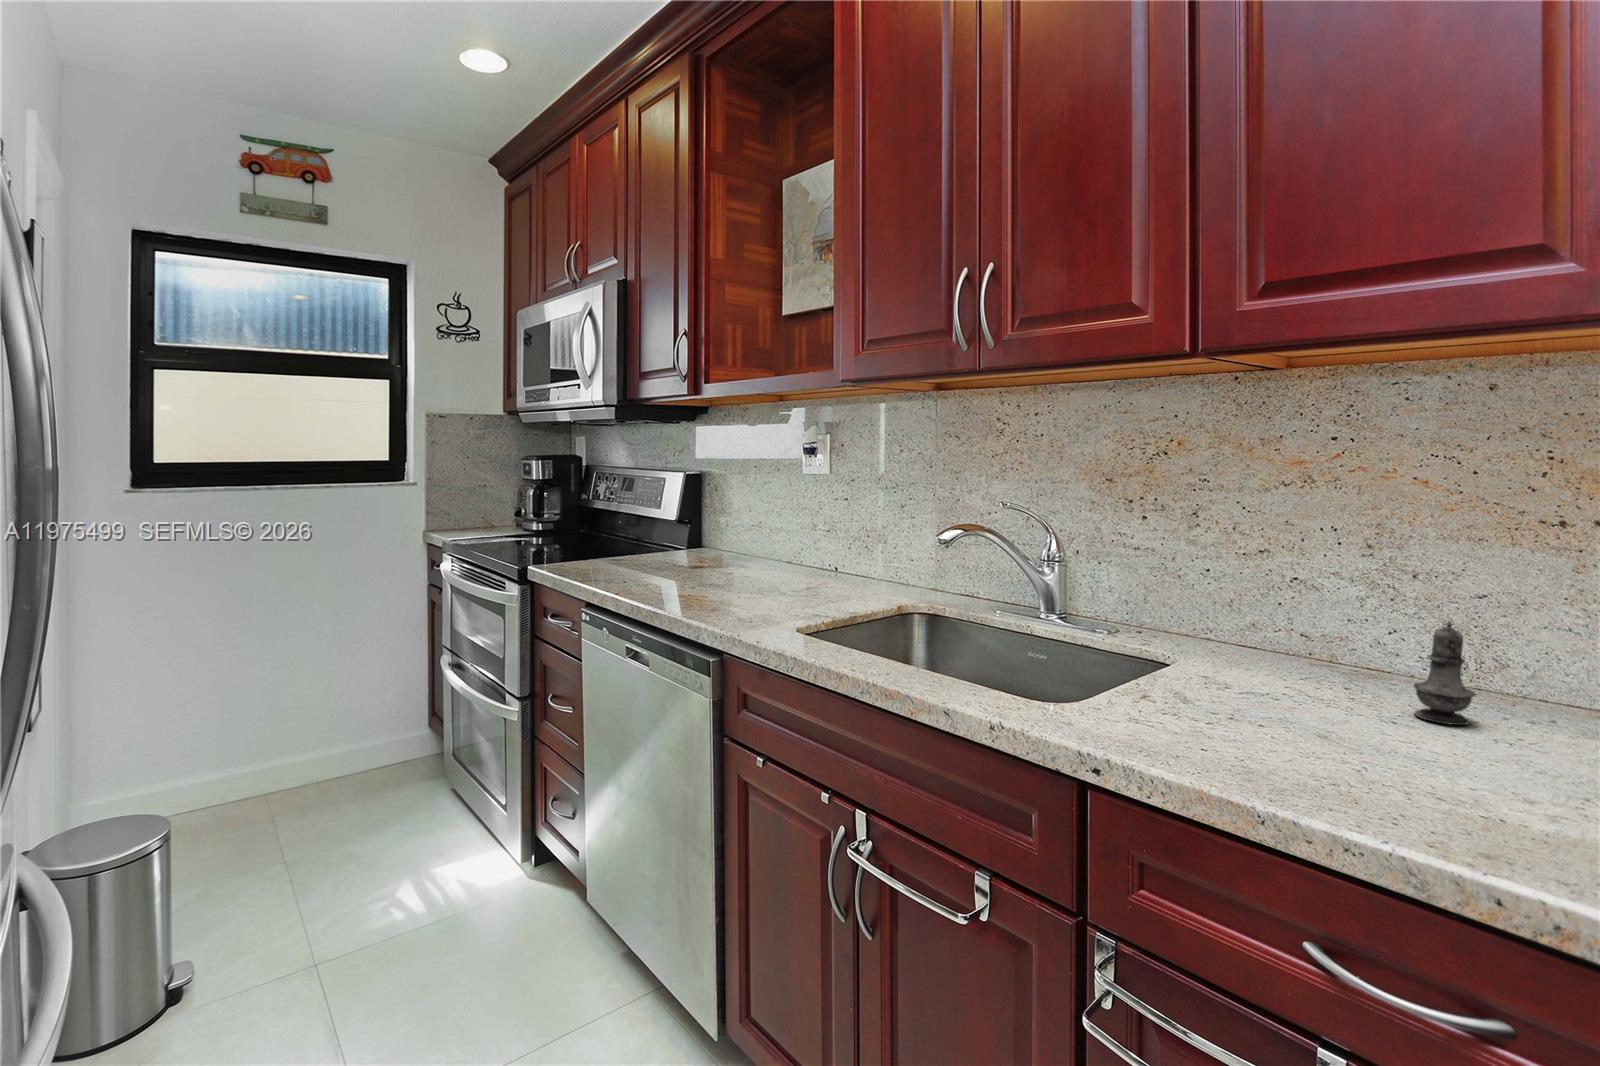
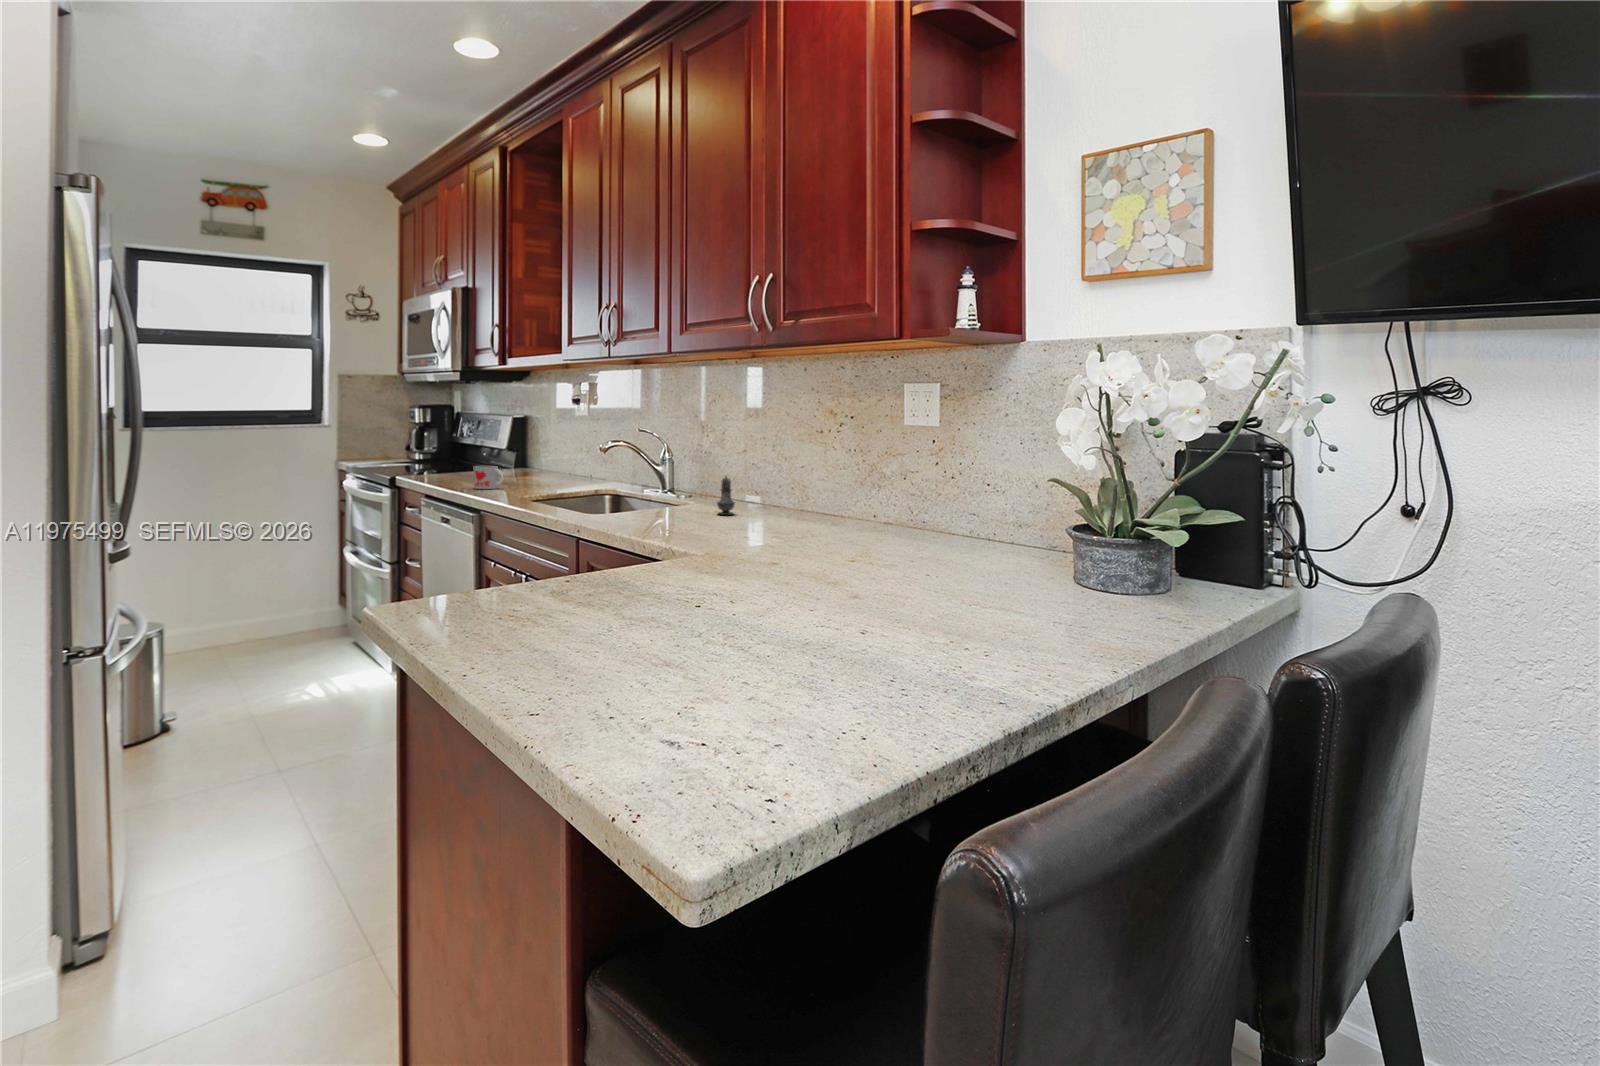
mug: none [688,560,742,605] -> present [474,466,504,489]

